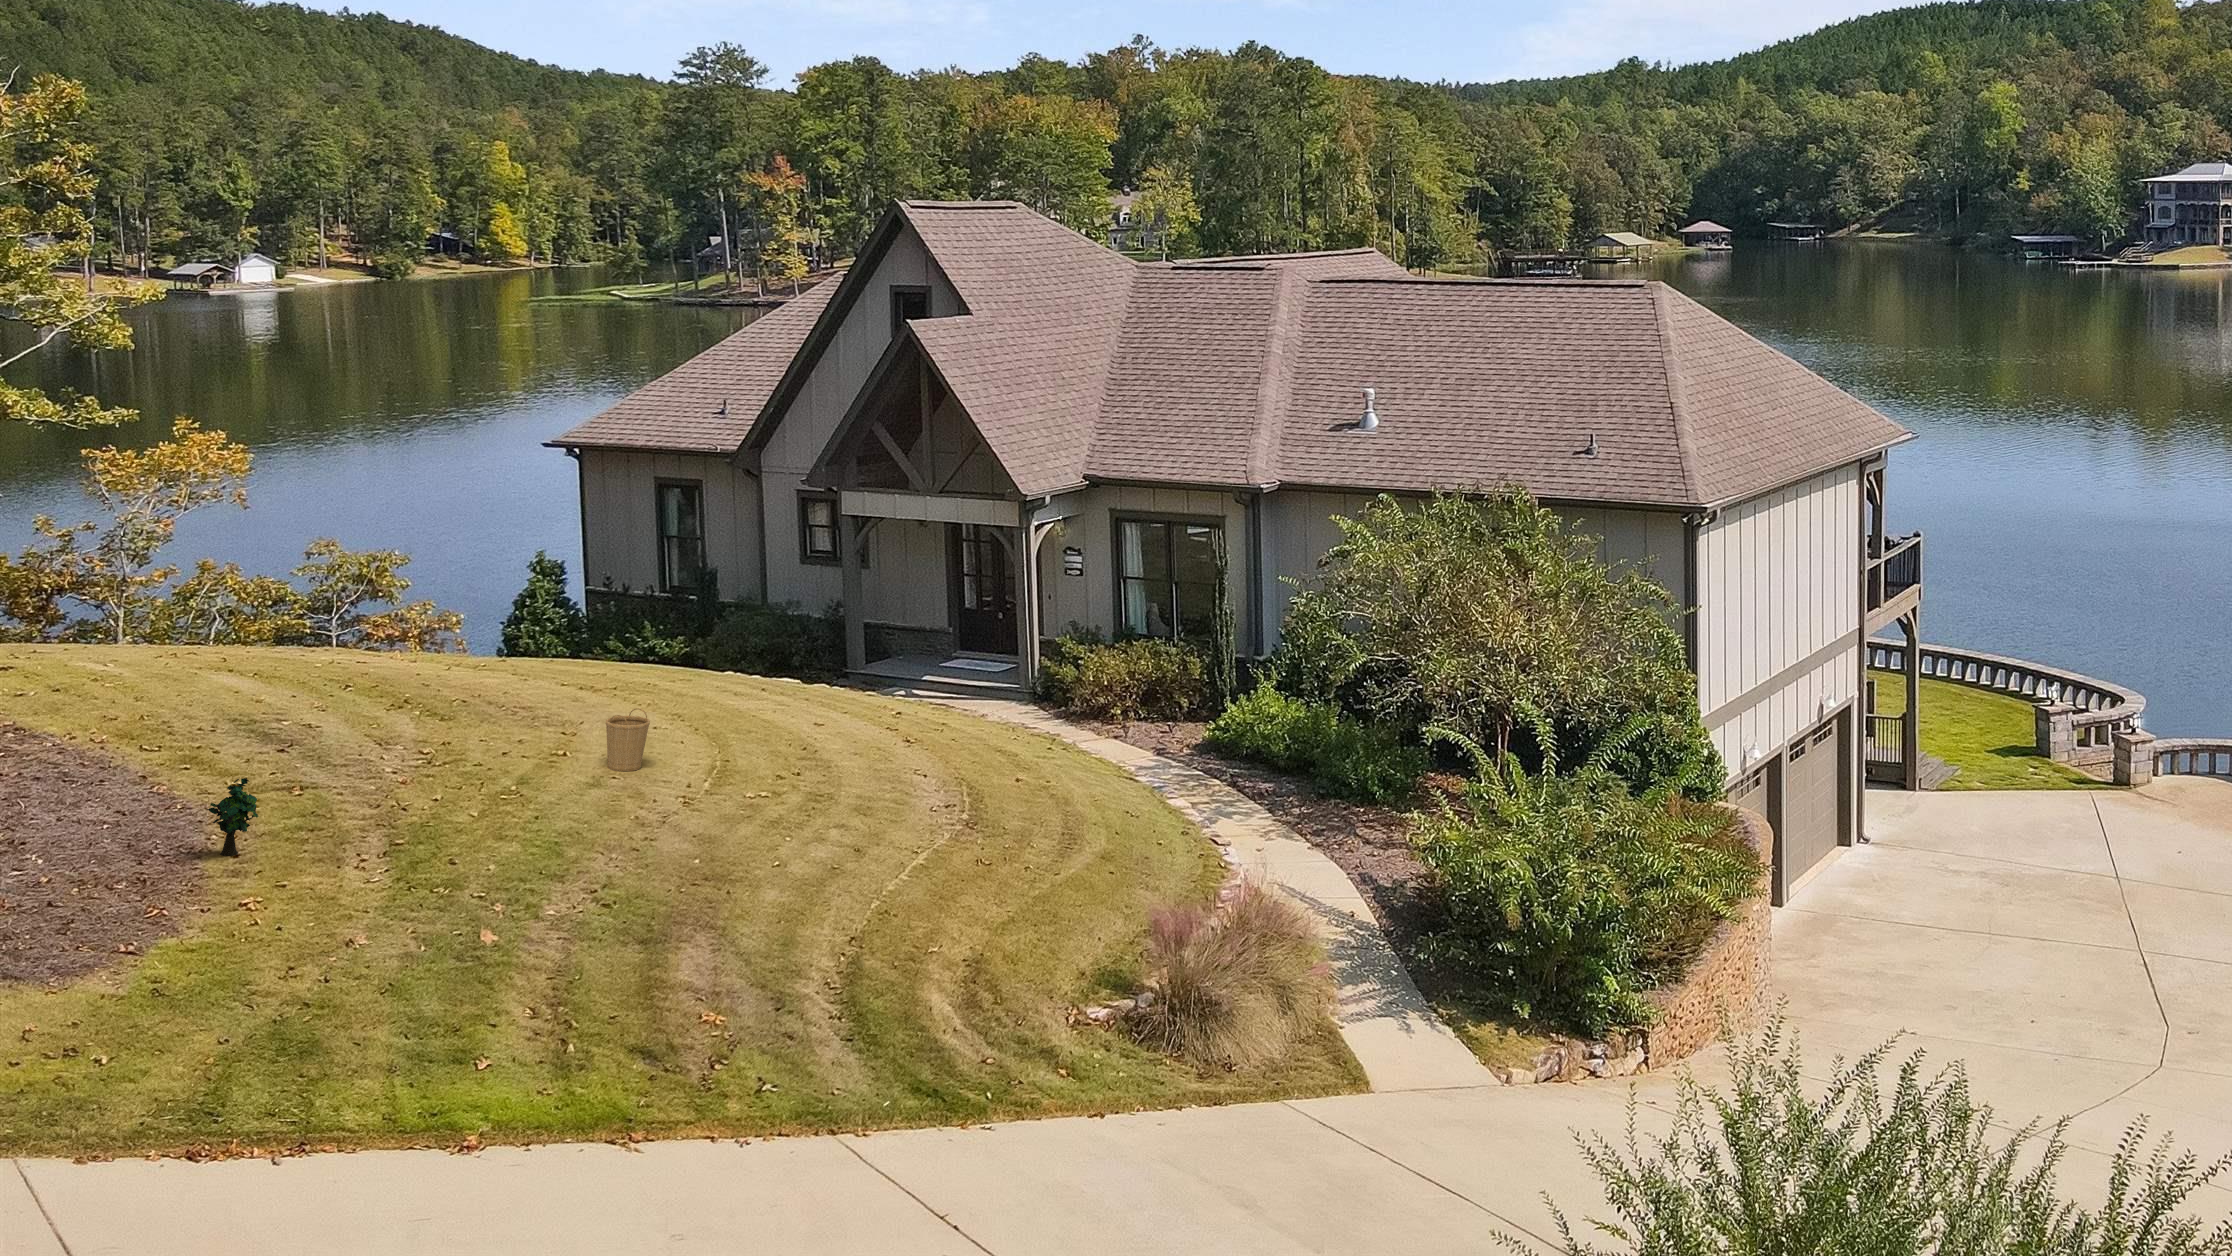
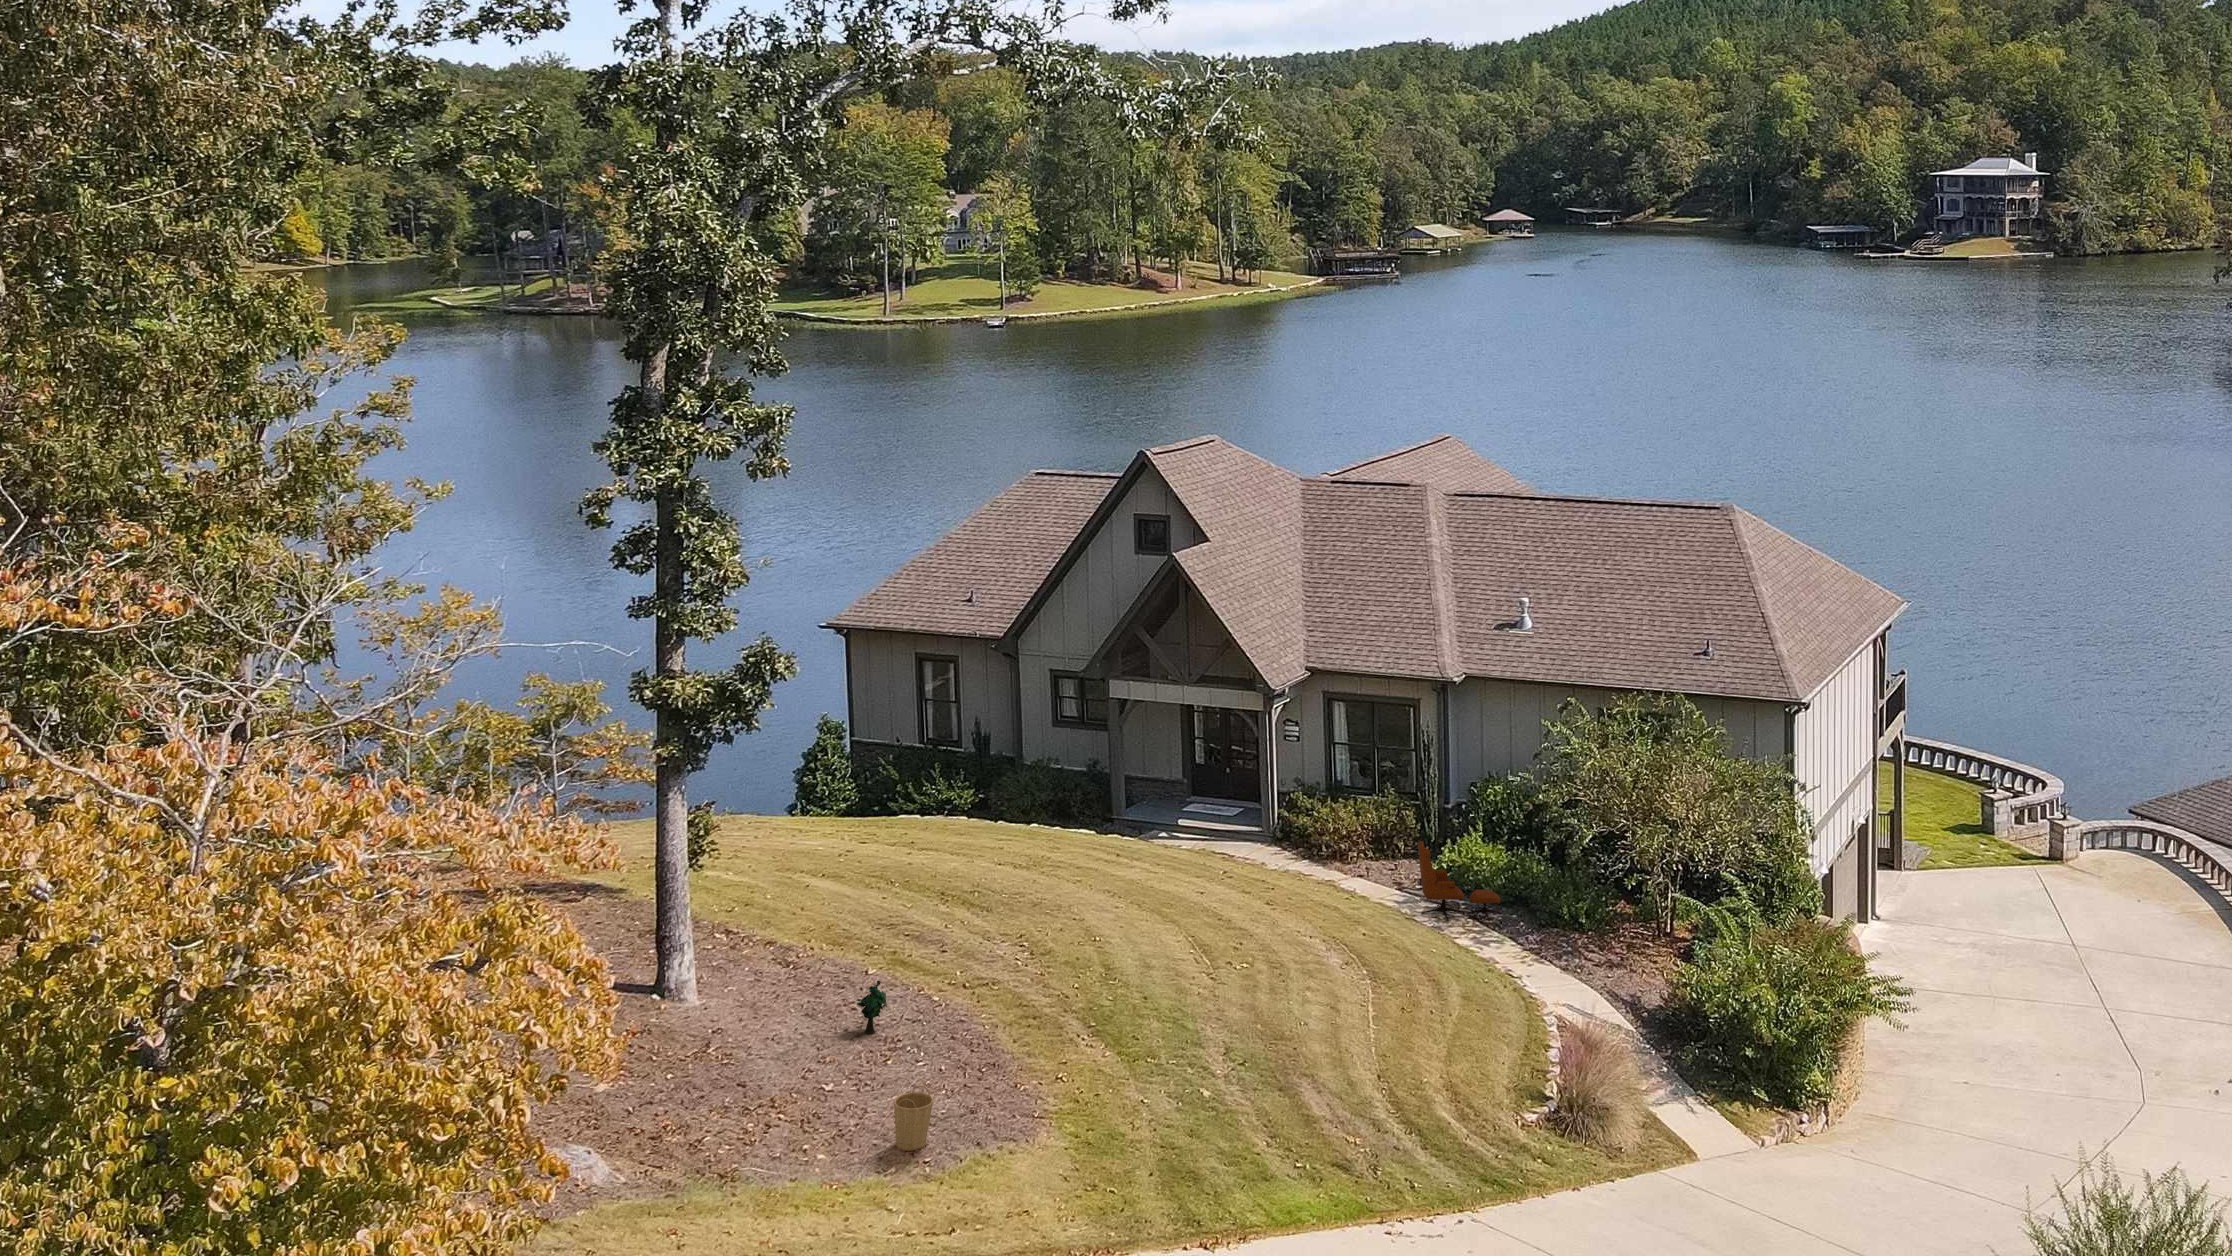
lounge chair: none [1180,682,1296,794] -> present [1418,841,1500,921]
basket: present [606,708,650,771] -> present [894,1086,933,1151]

